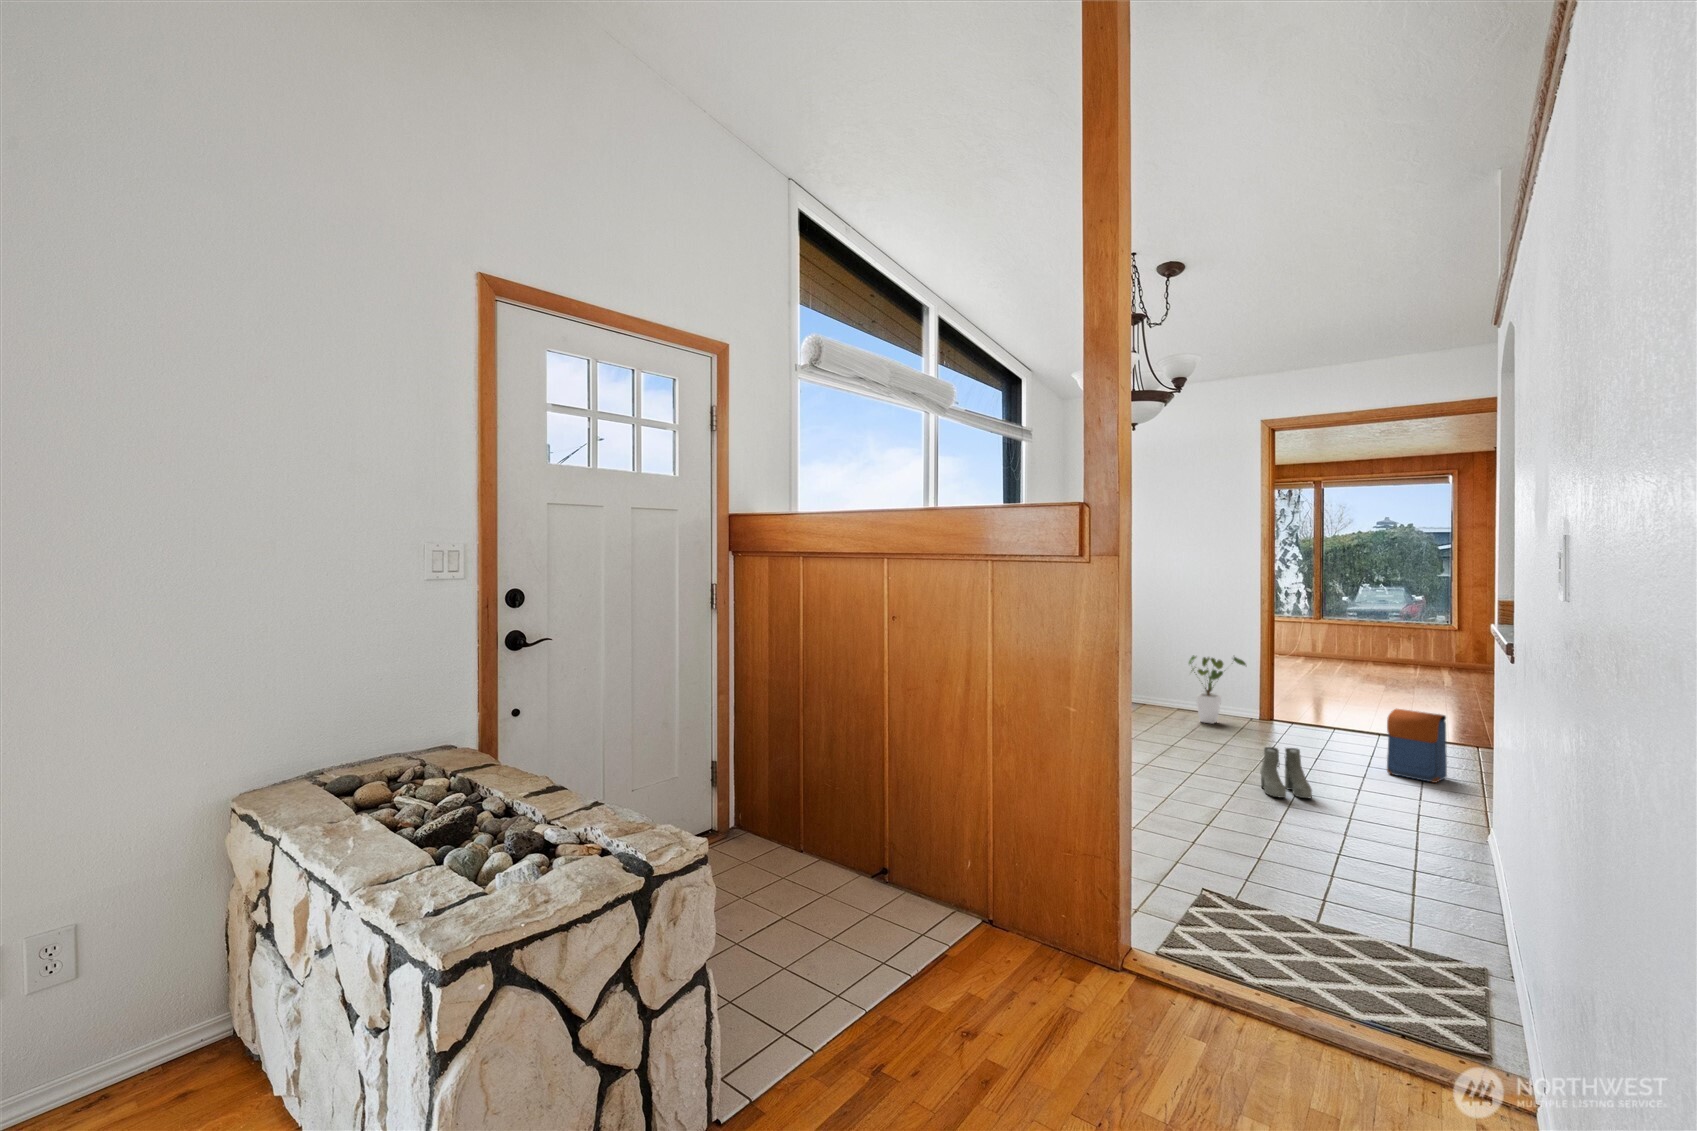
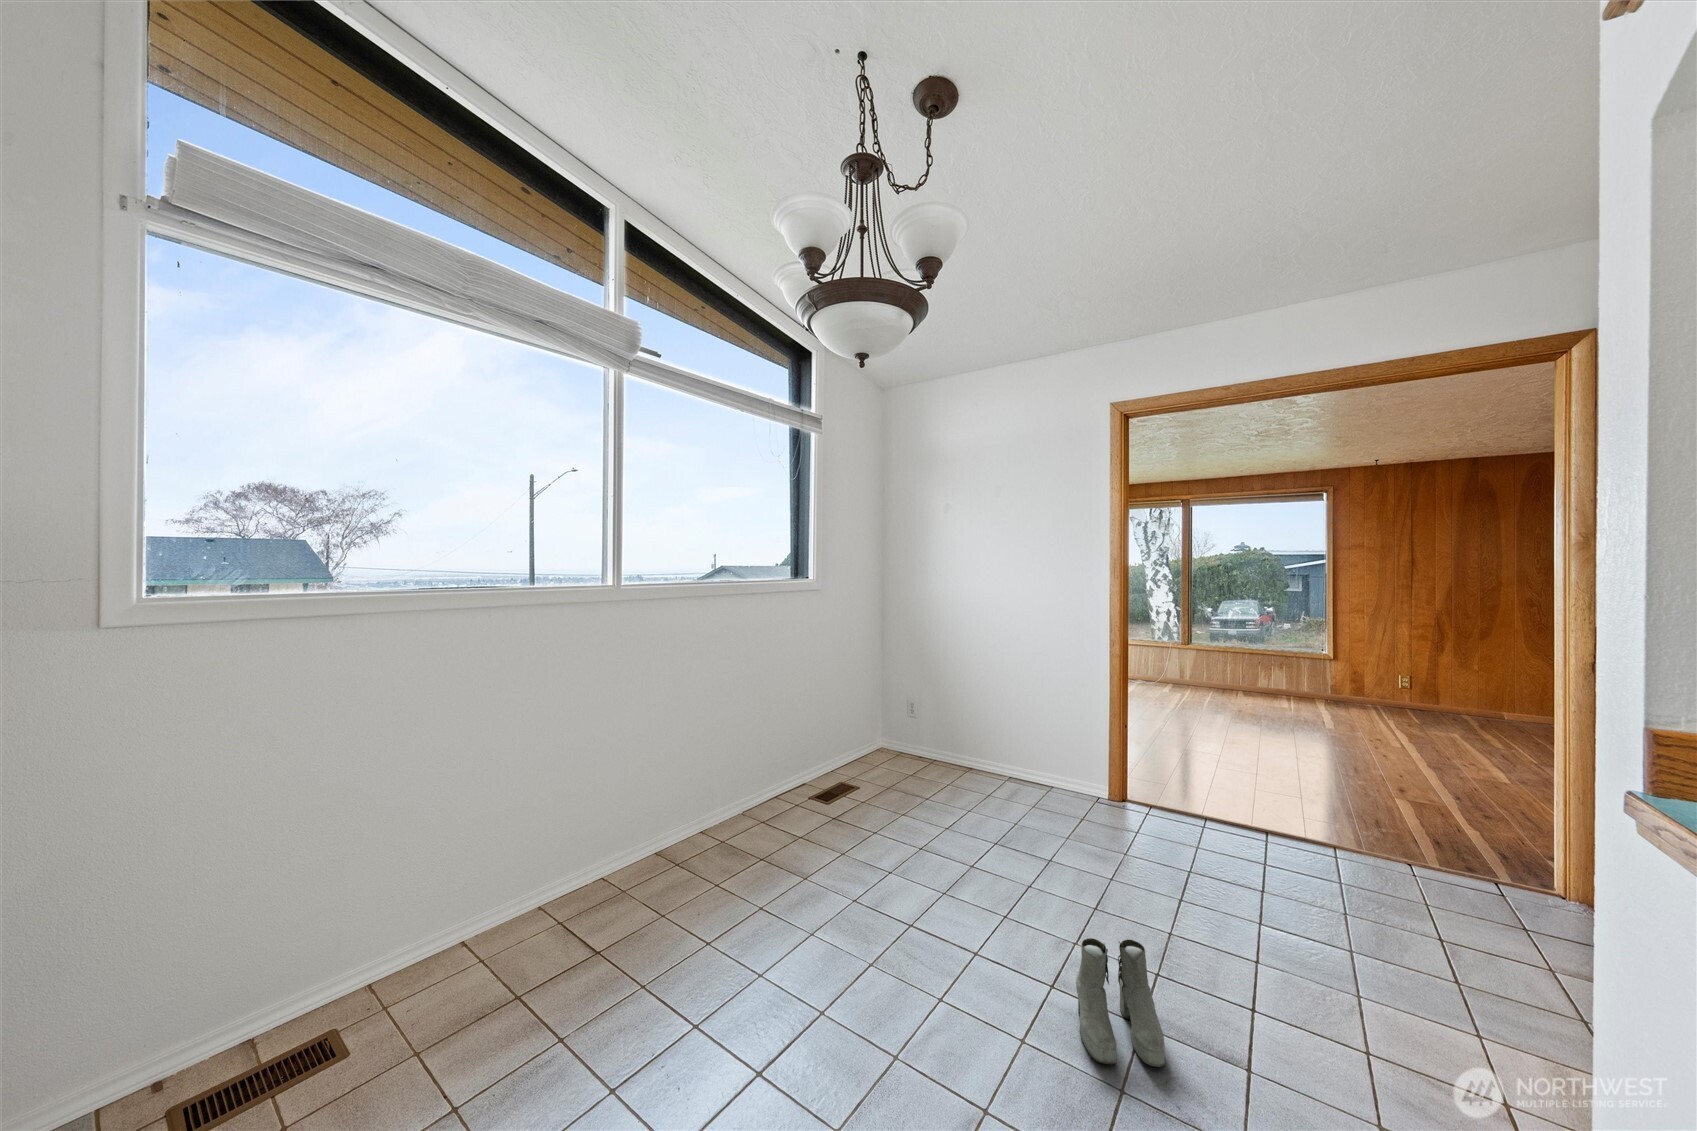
house plant: present [1189,655,1246,723] -> none [1015,713,1093,806]
backpack: present [1387,709,1447,783] -> none [1290,836,1390,984]

